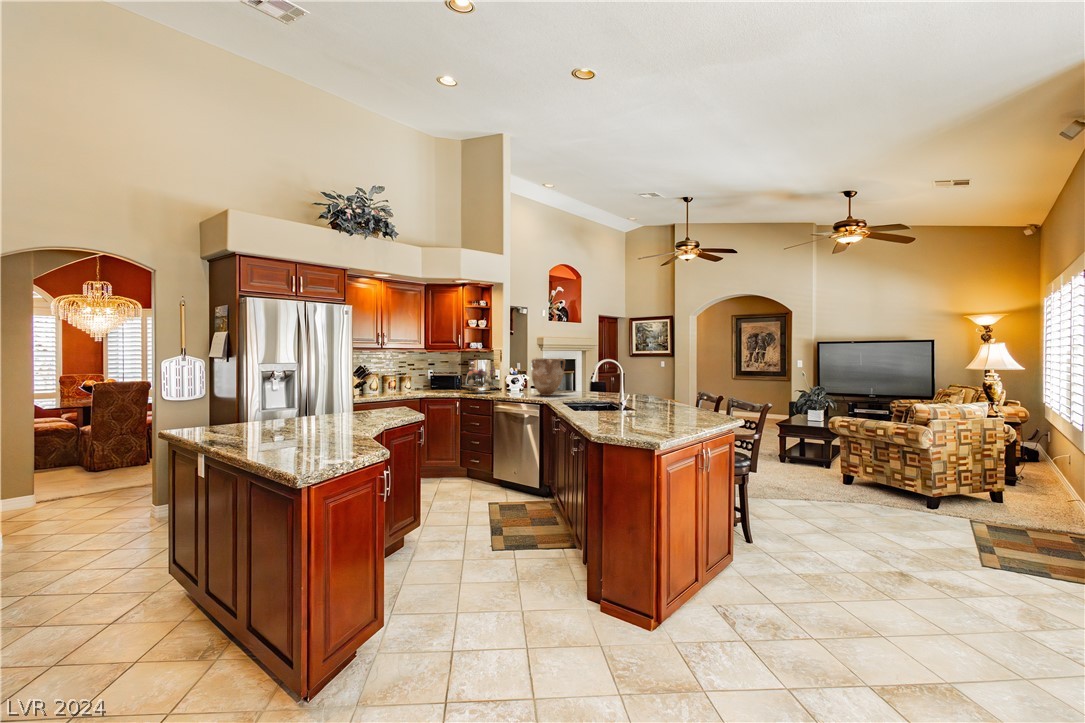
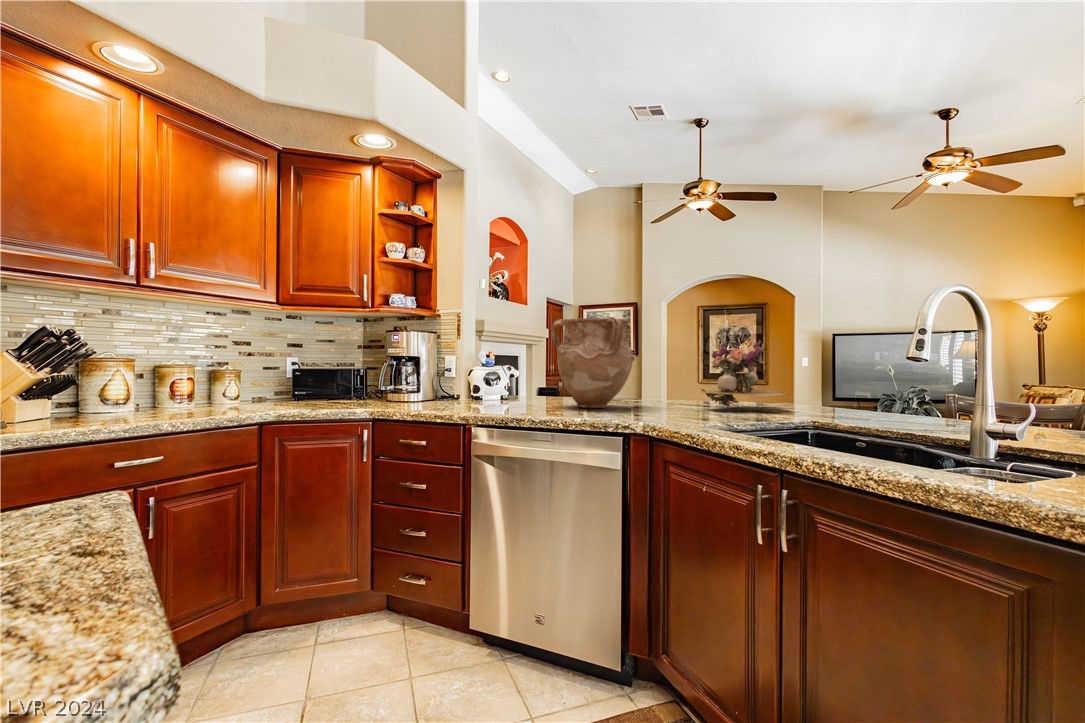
flower arrangement: present [463,366,495,391] -> present [702,341,790,408]

